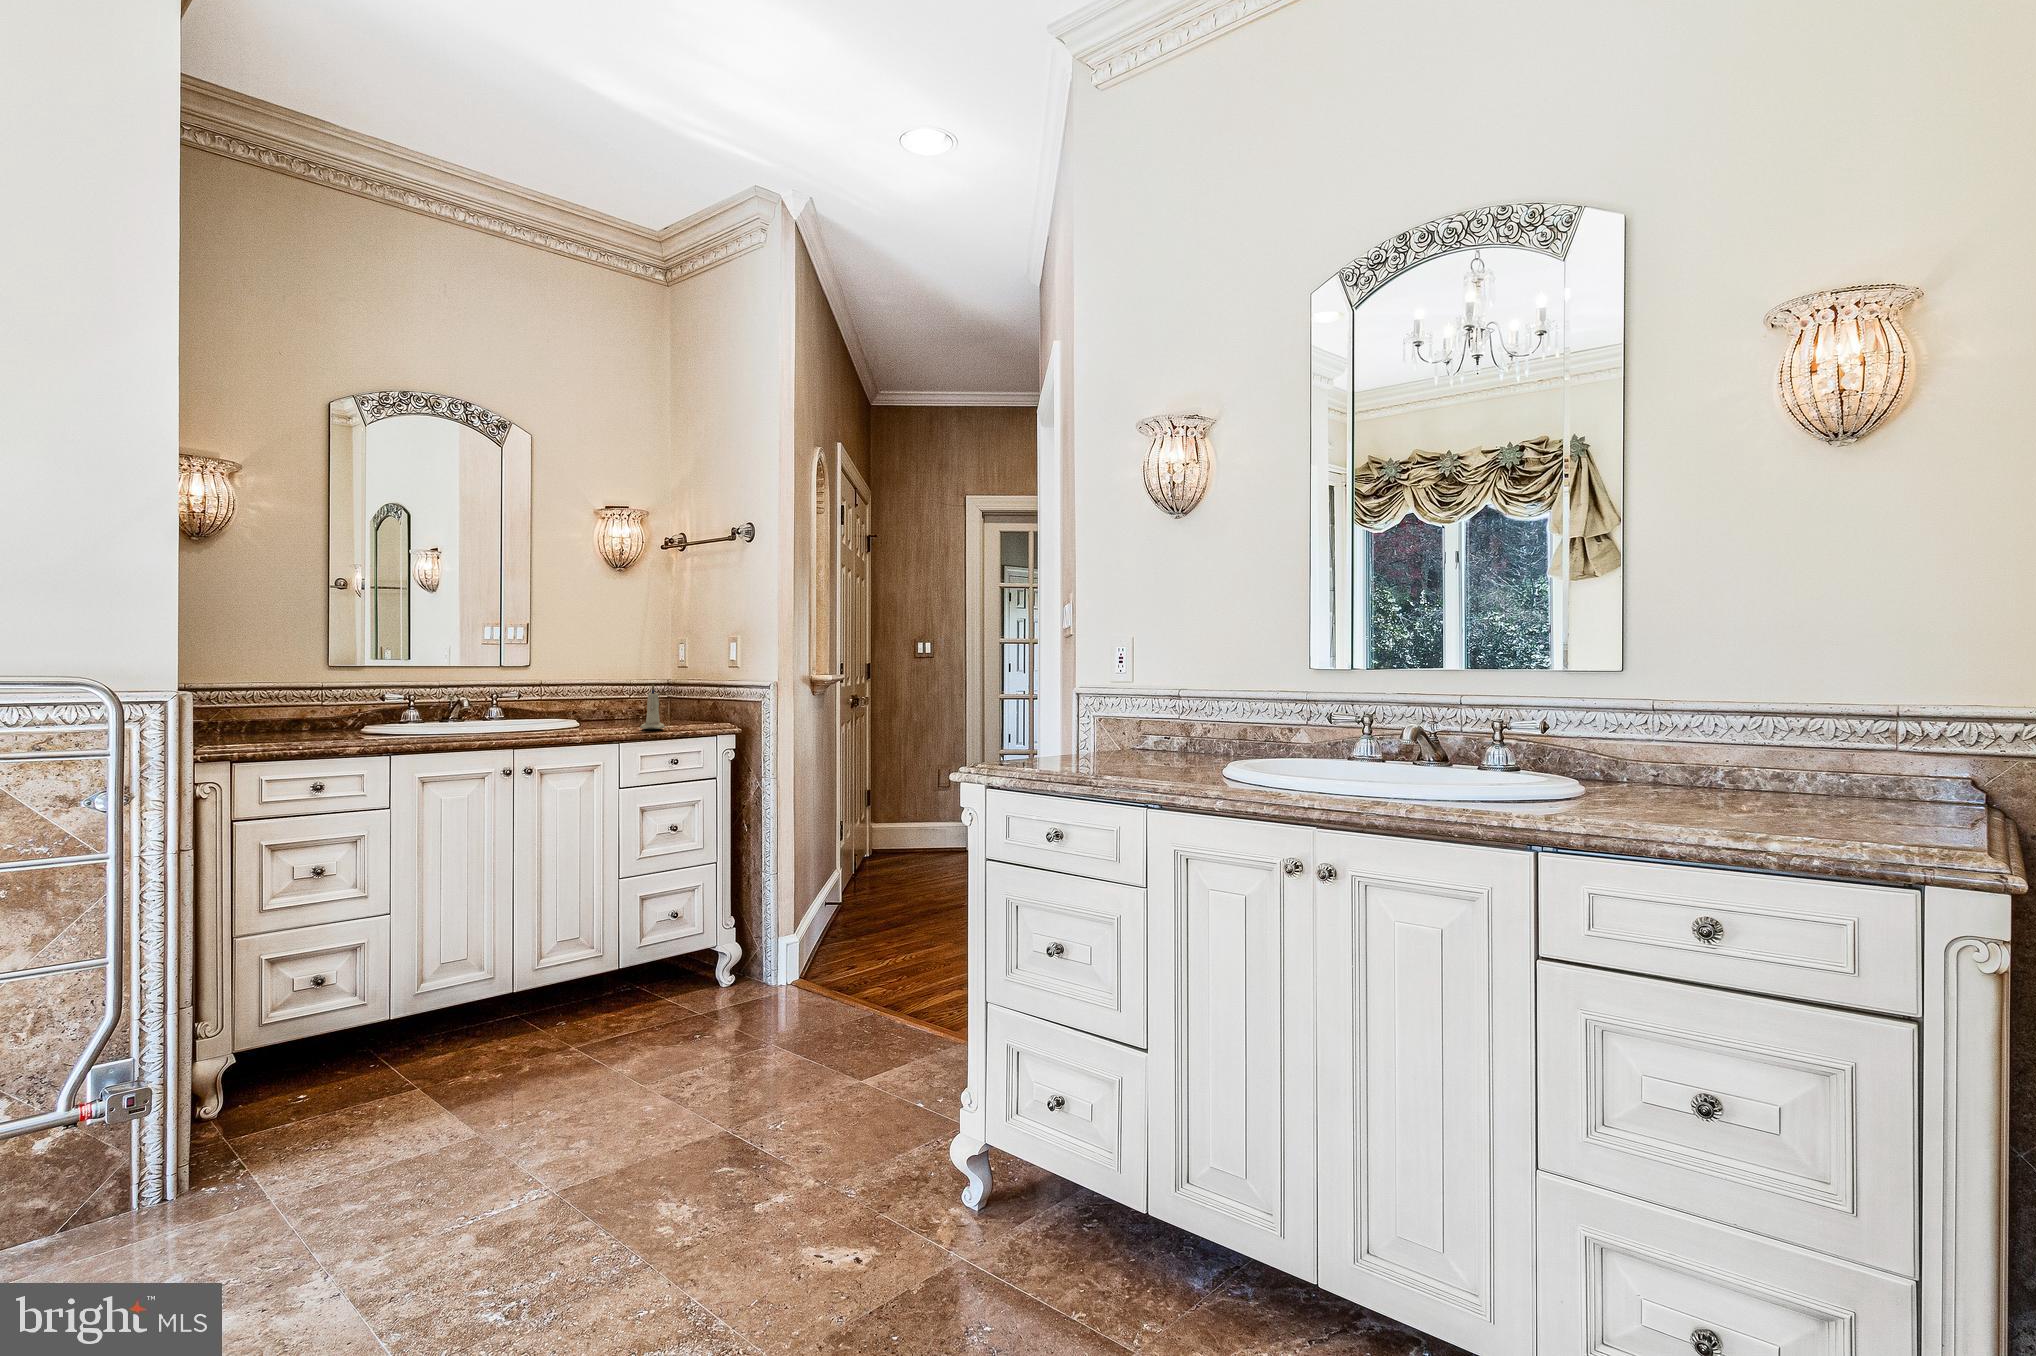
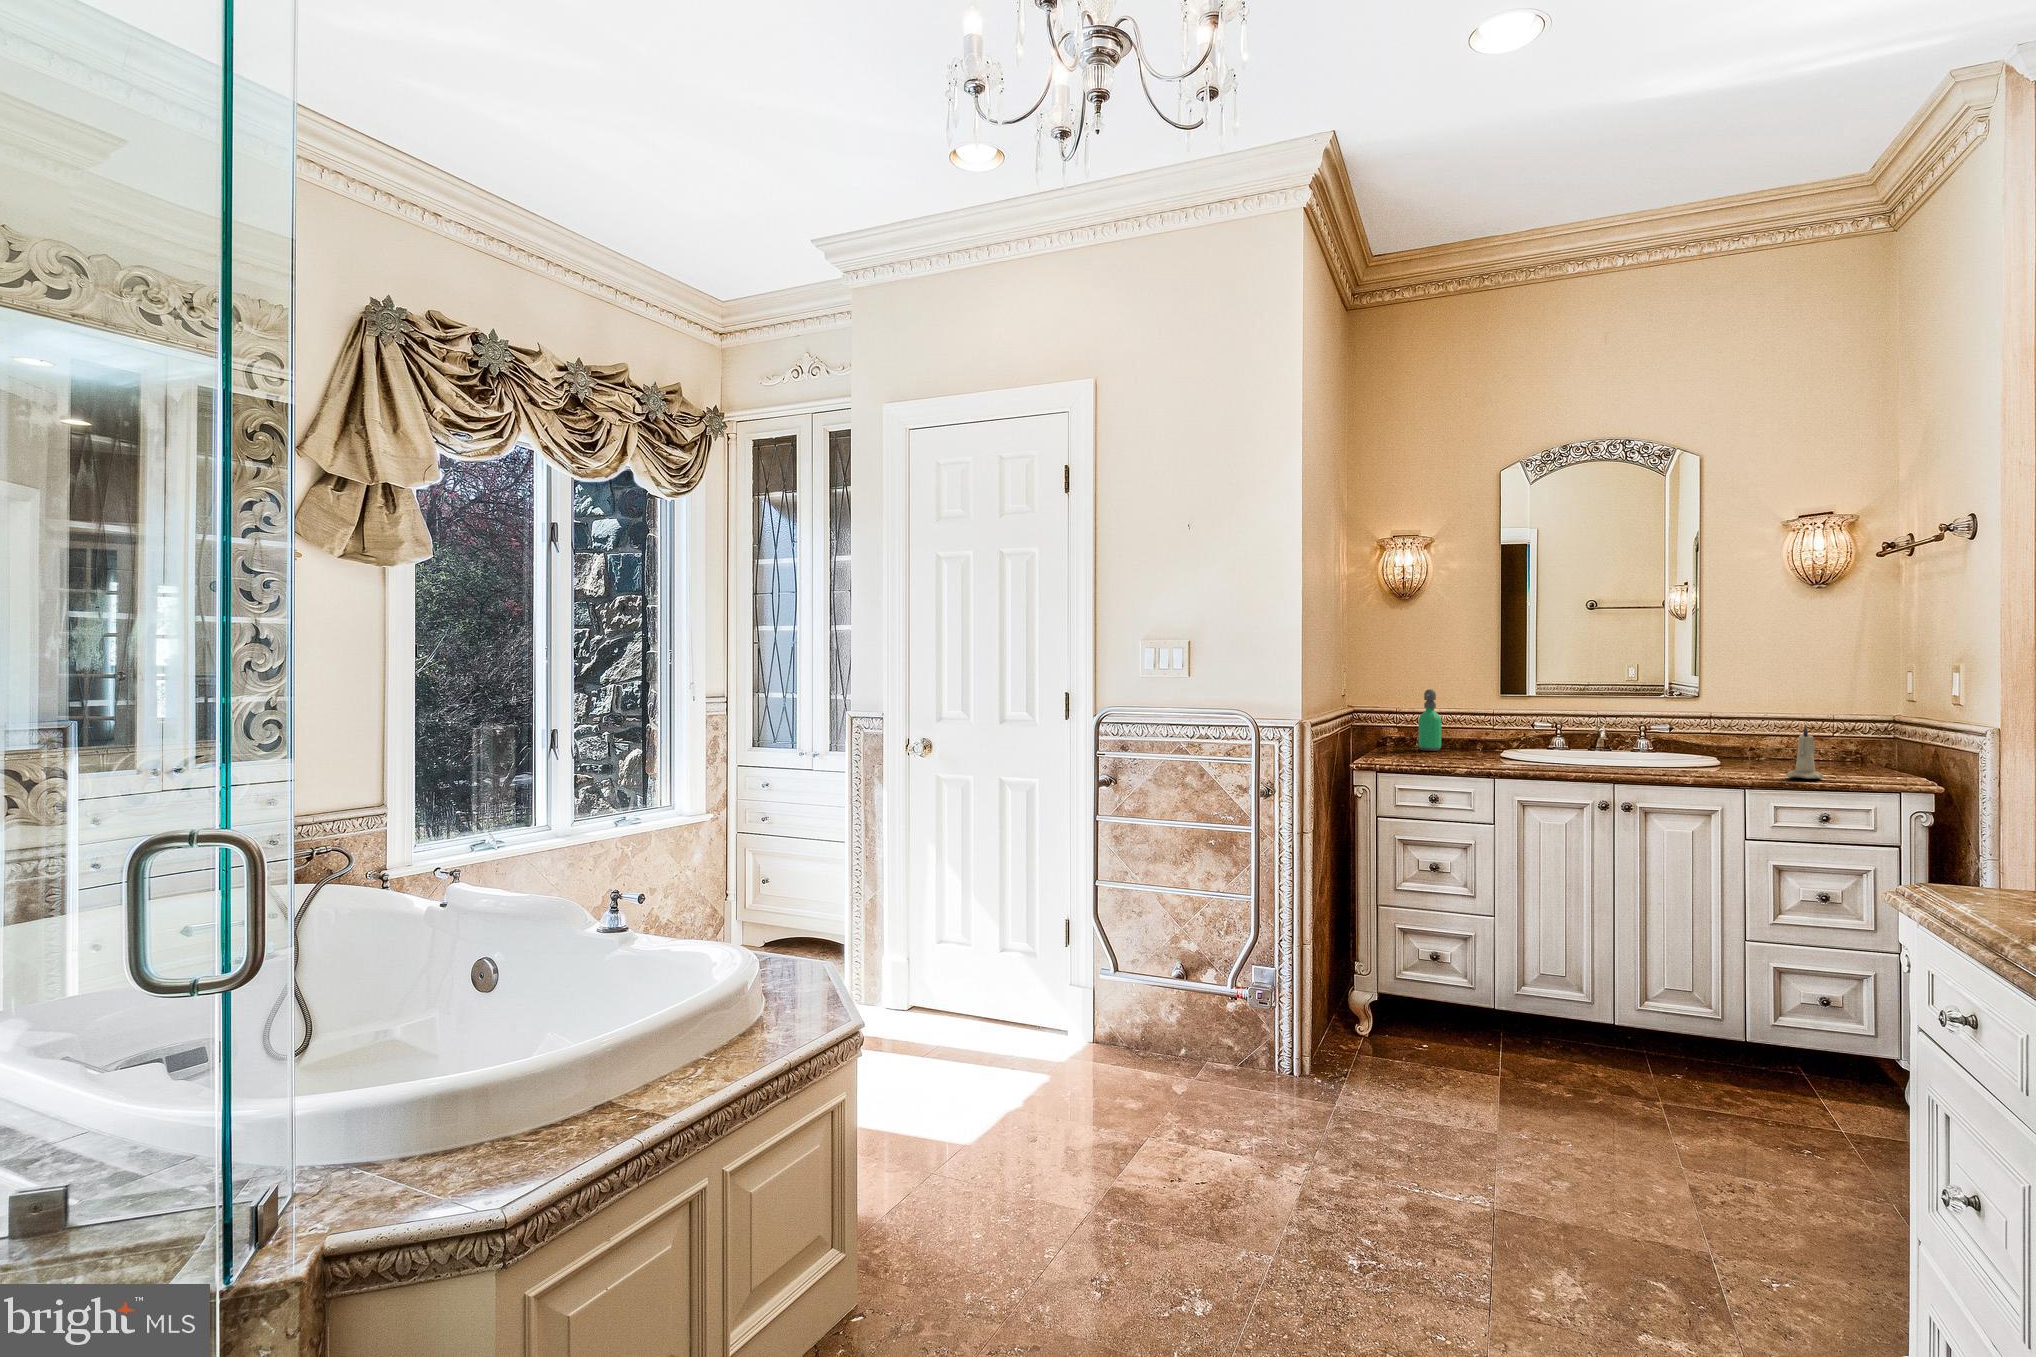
soap dispenser: none [238,656,272,734] -> present [1418,689,1441,751]

